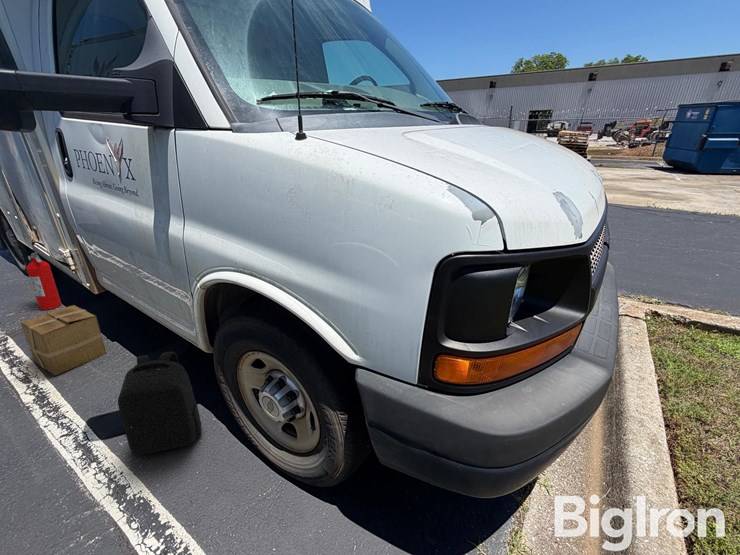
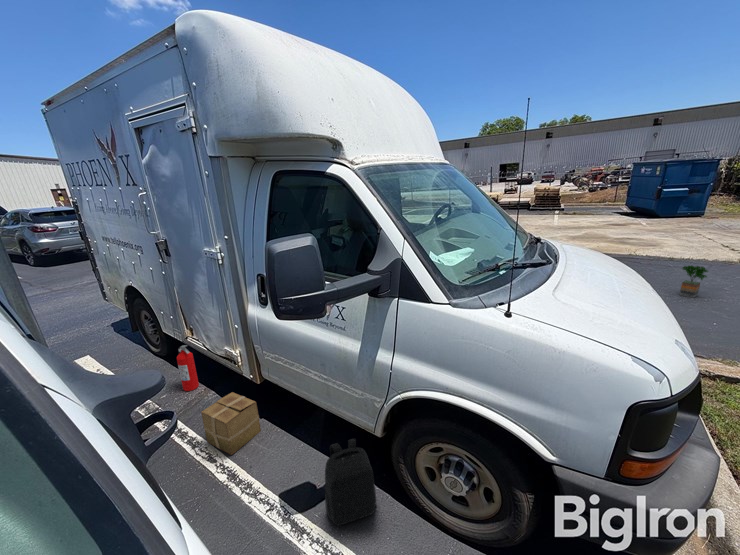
potted tree: none [689,208,728,249] -> present [679,266,708,298]

